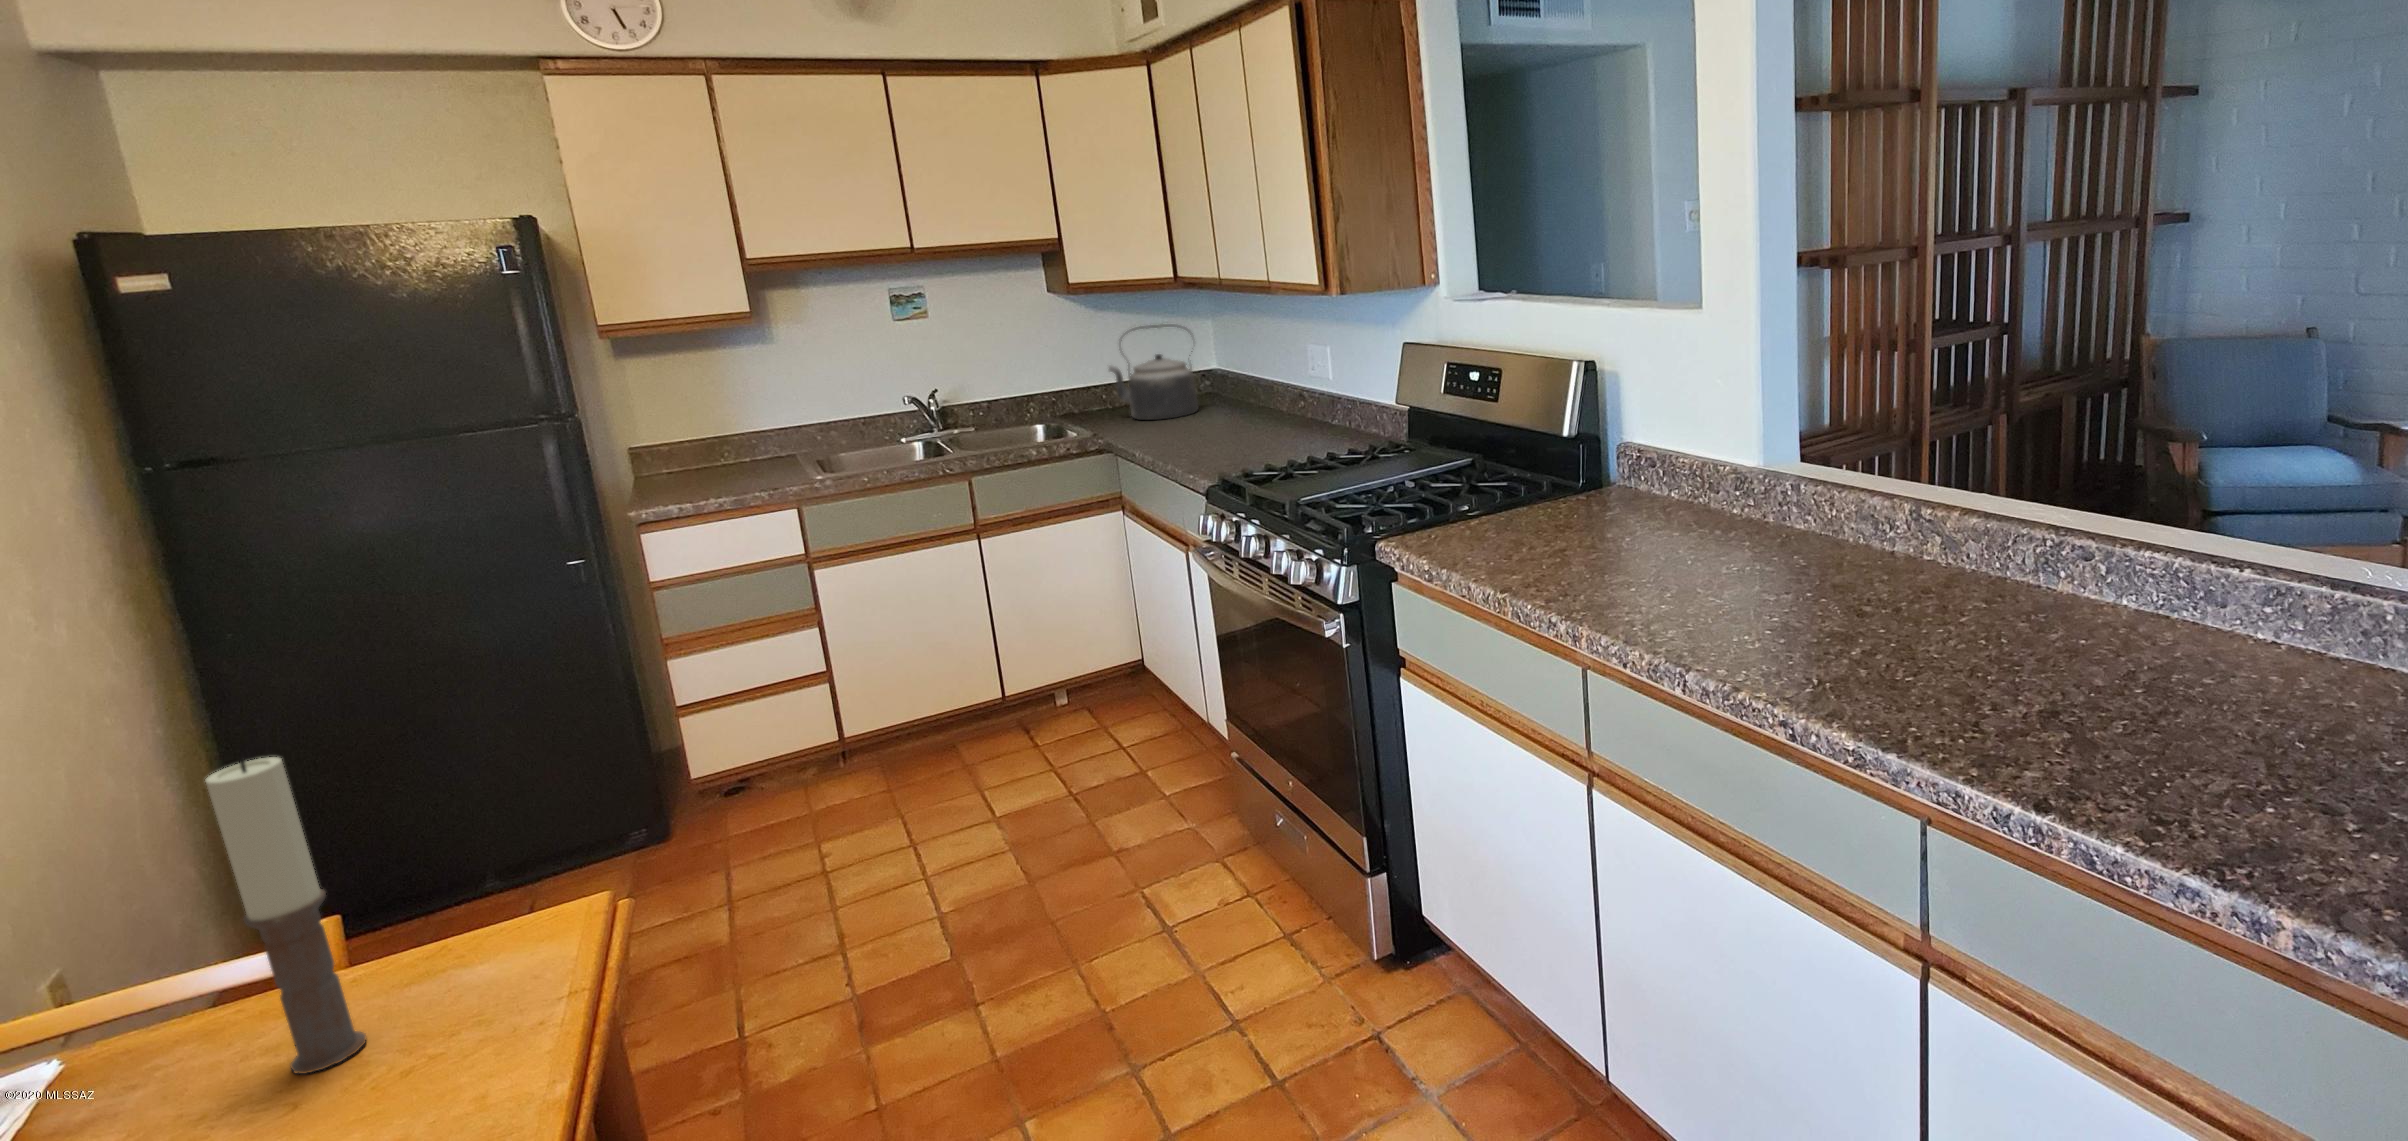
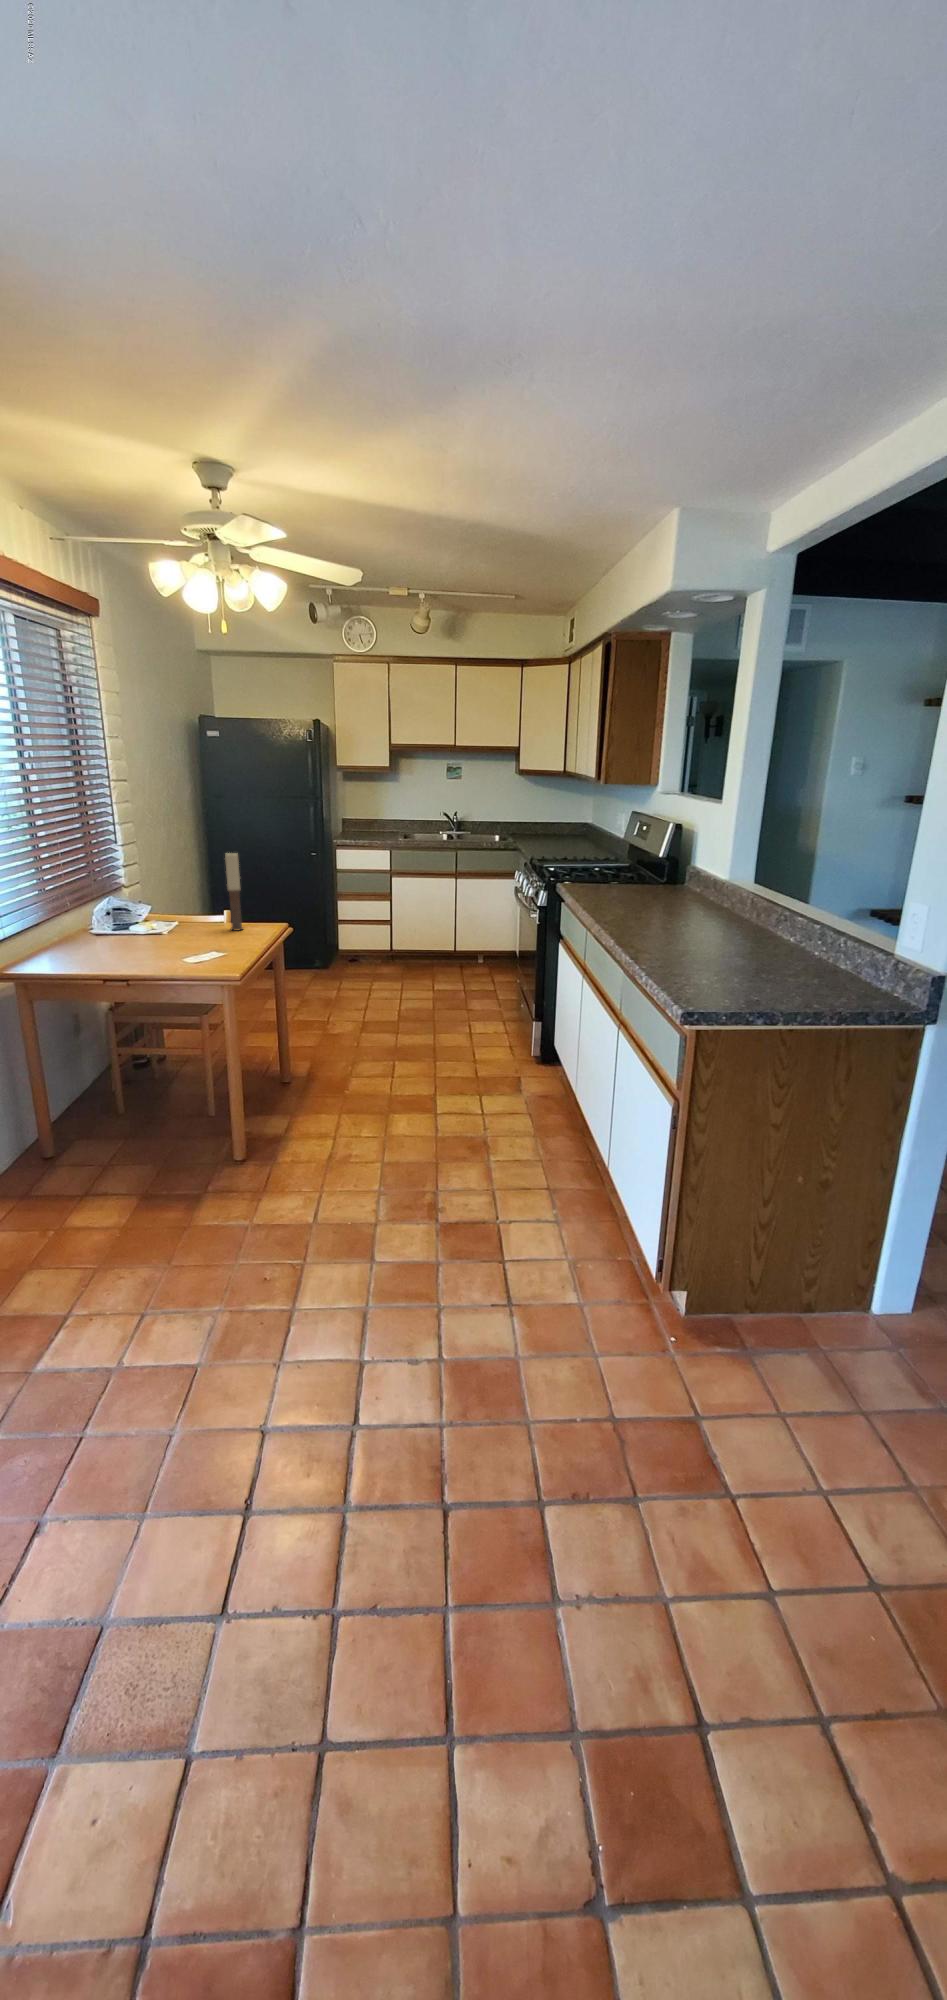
kettle: present [1109,324,1198,420] -> none [531,794,574,842]

